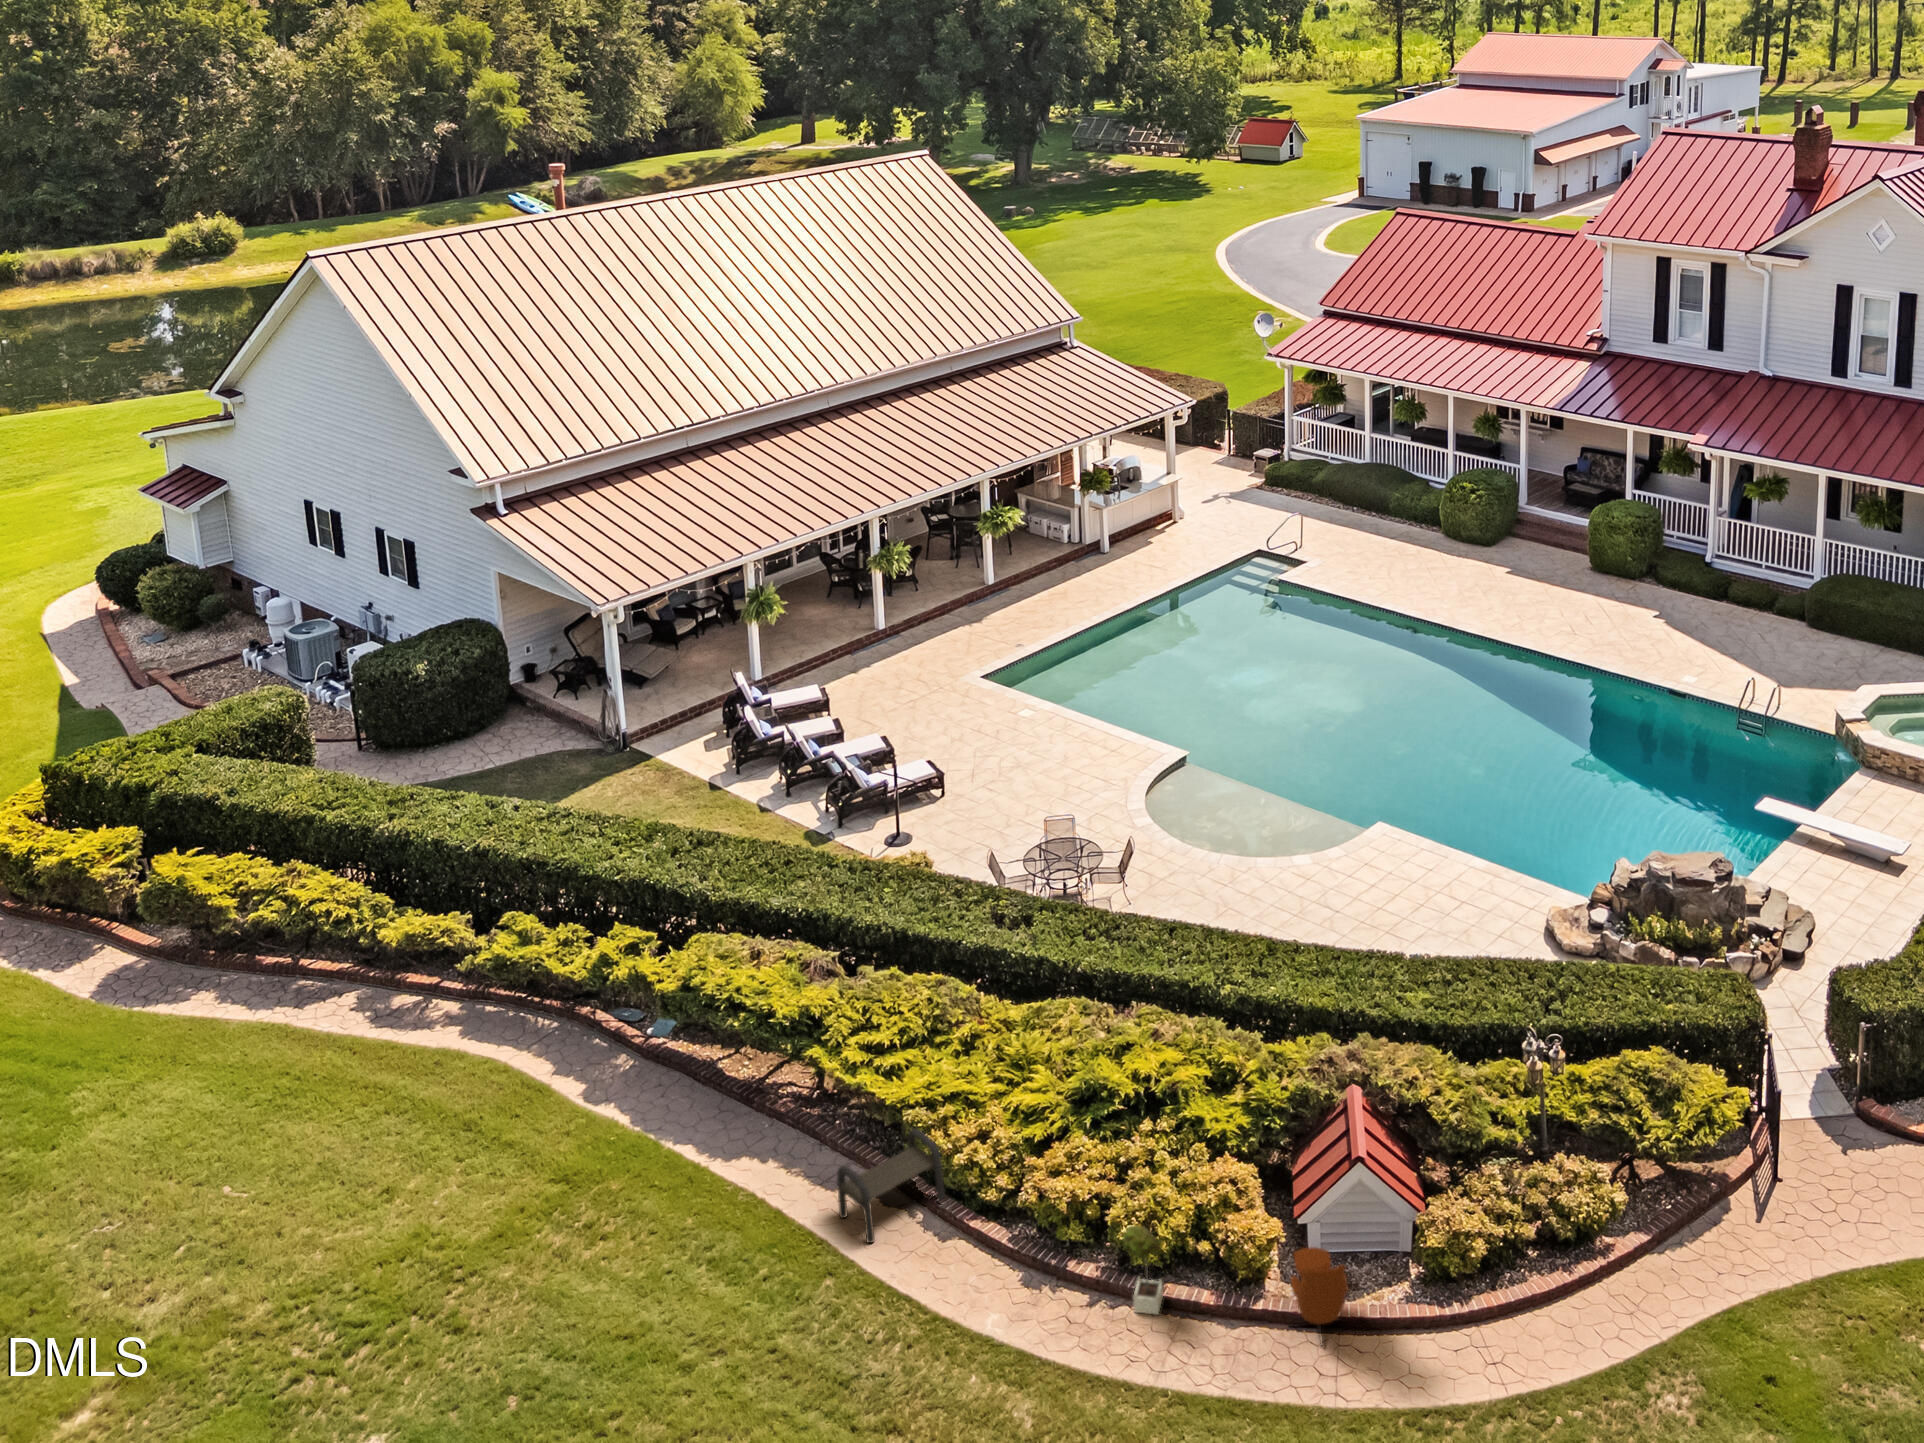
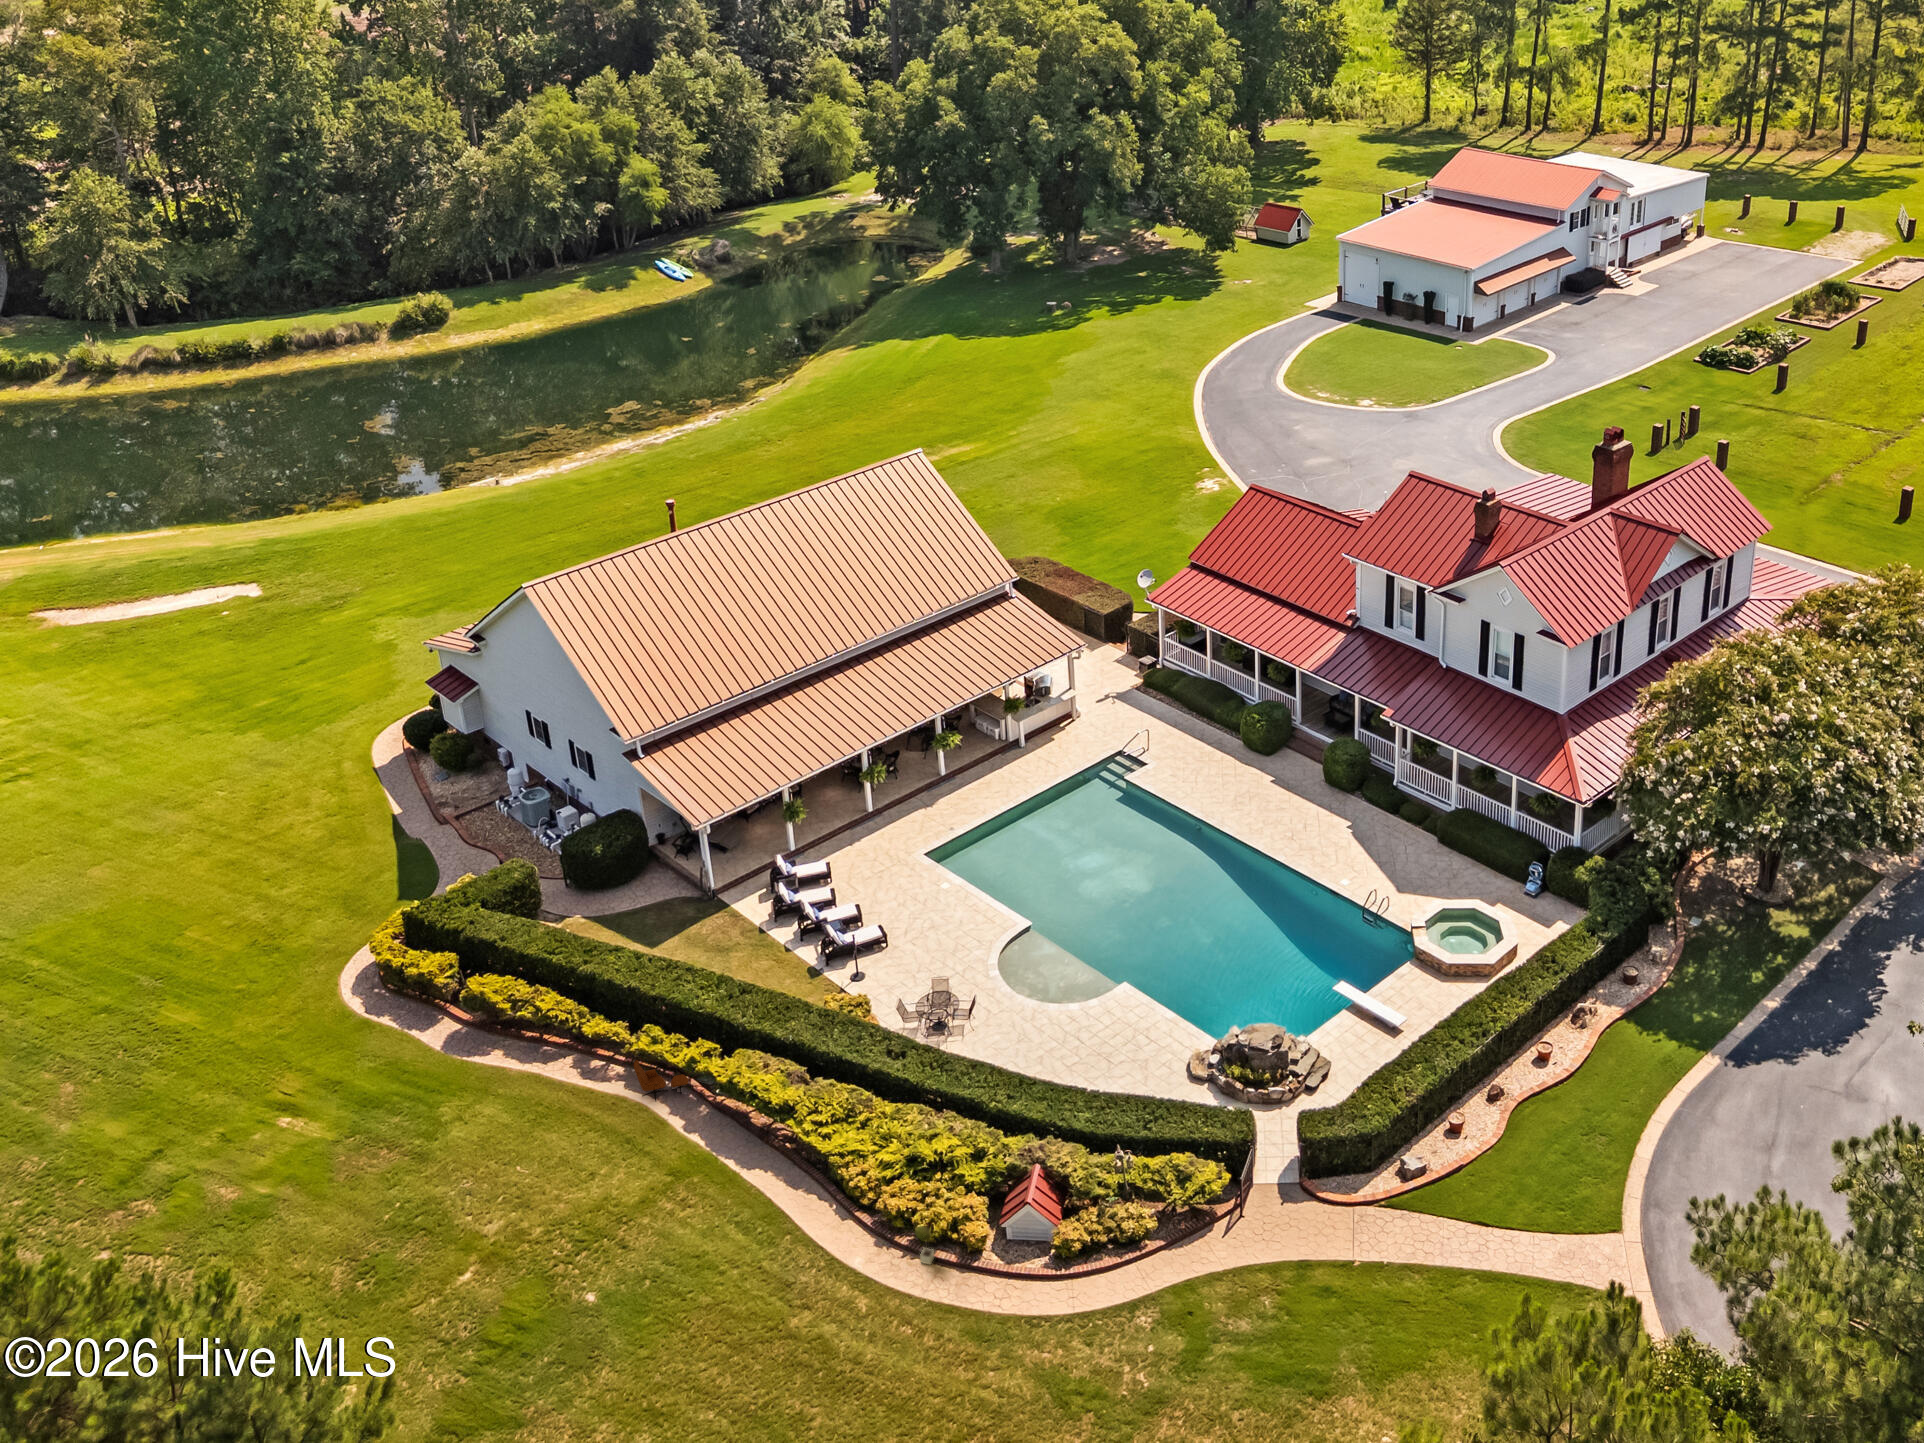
bench: present [837,1129,945,1243] -> none [795,1167,846,1221]
lounge chair: present [1290,1247,1349,1344] -> present [634,1060,689,1101]

